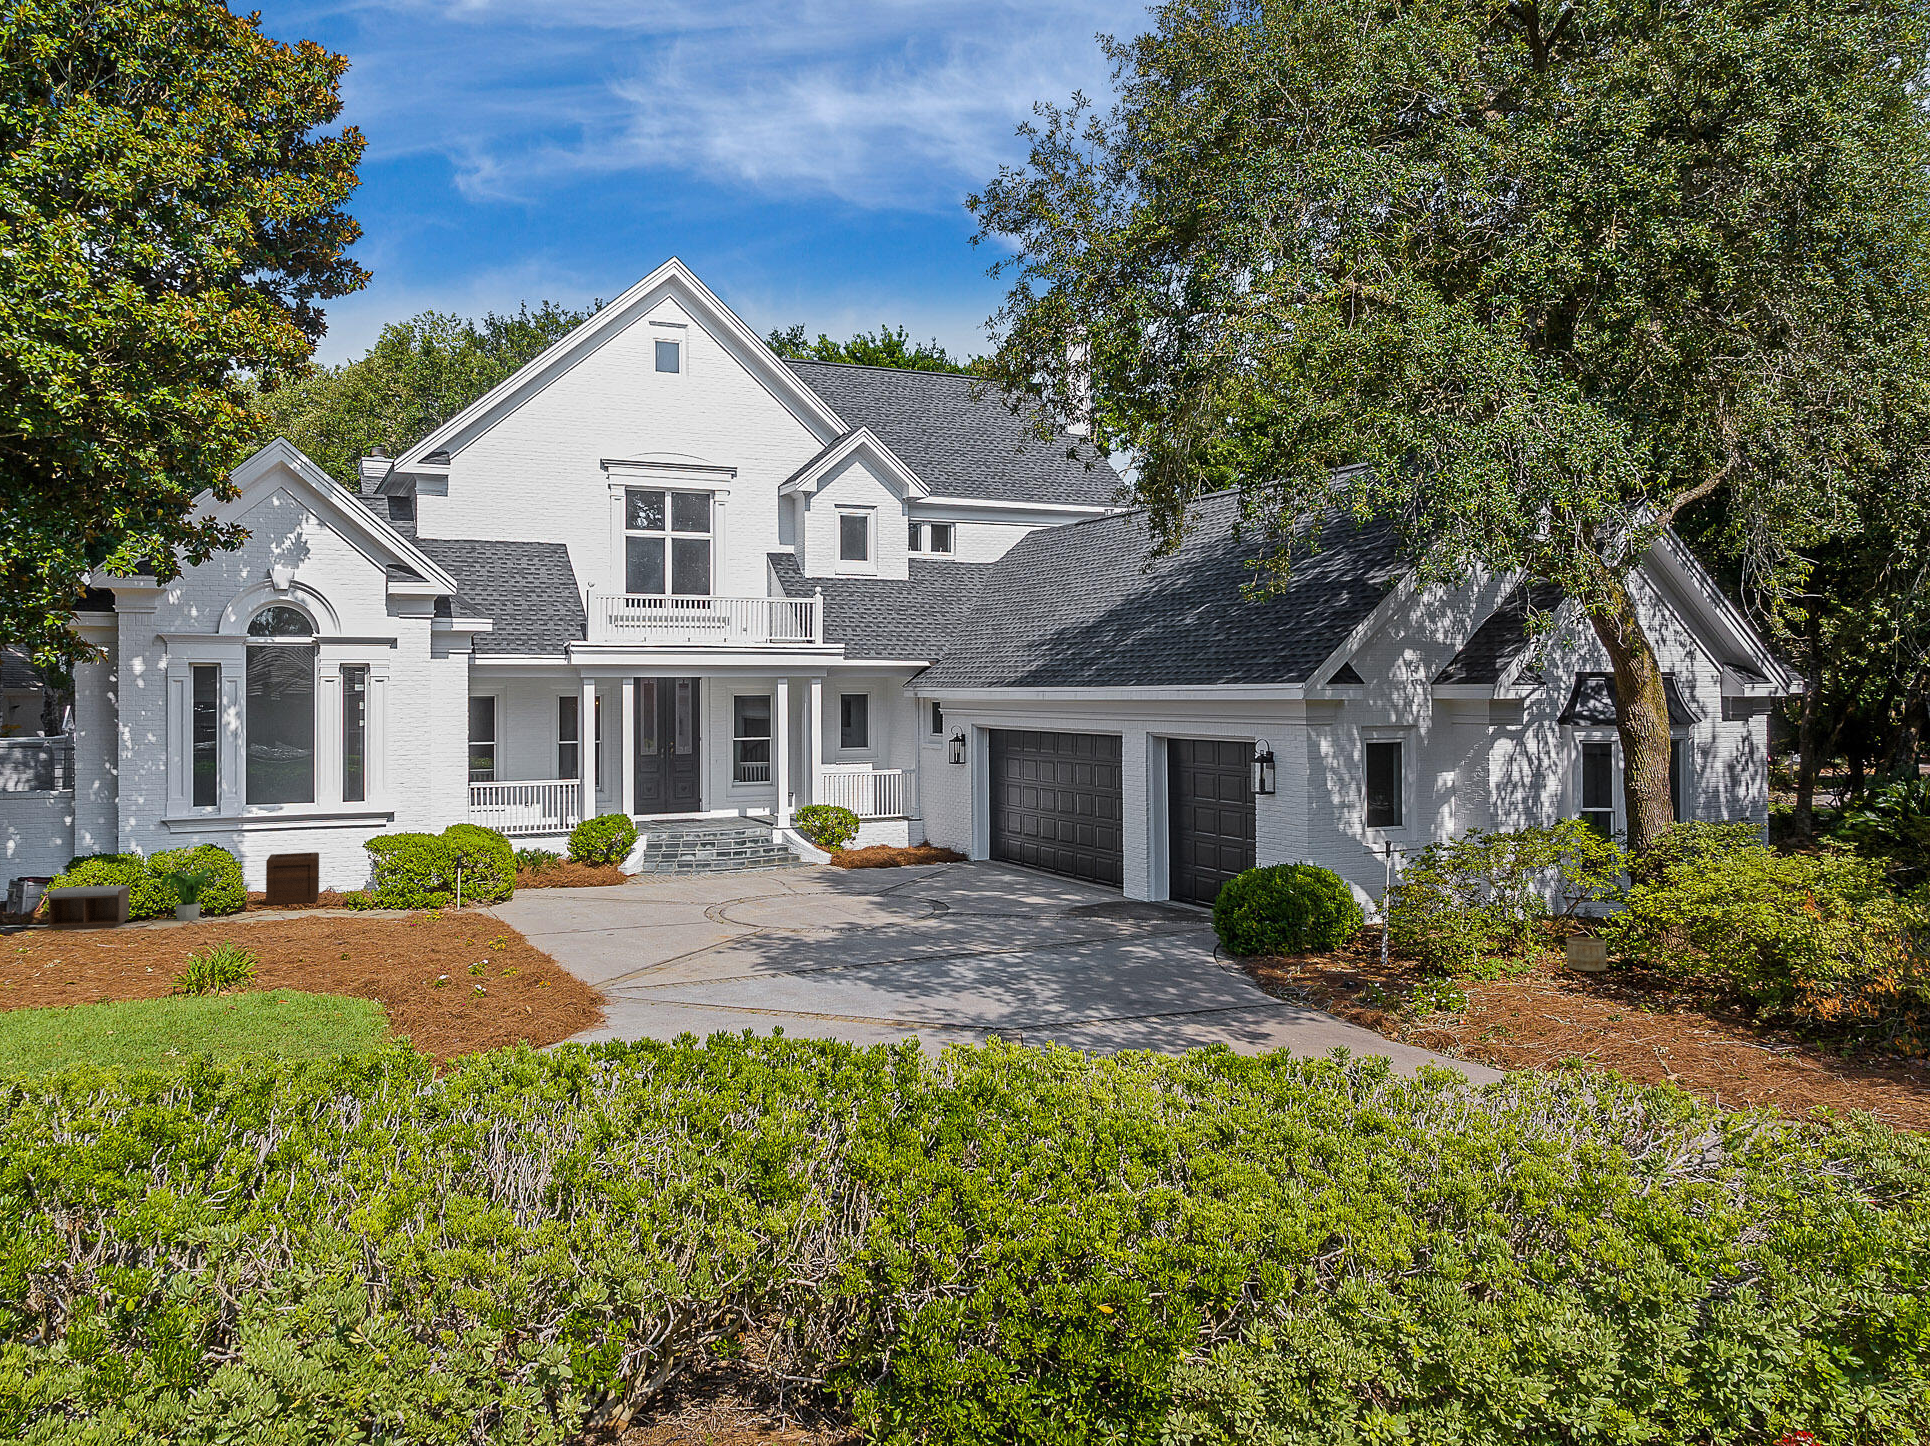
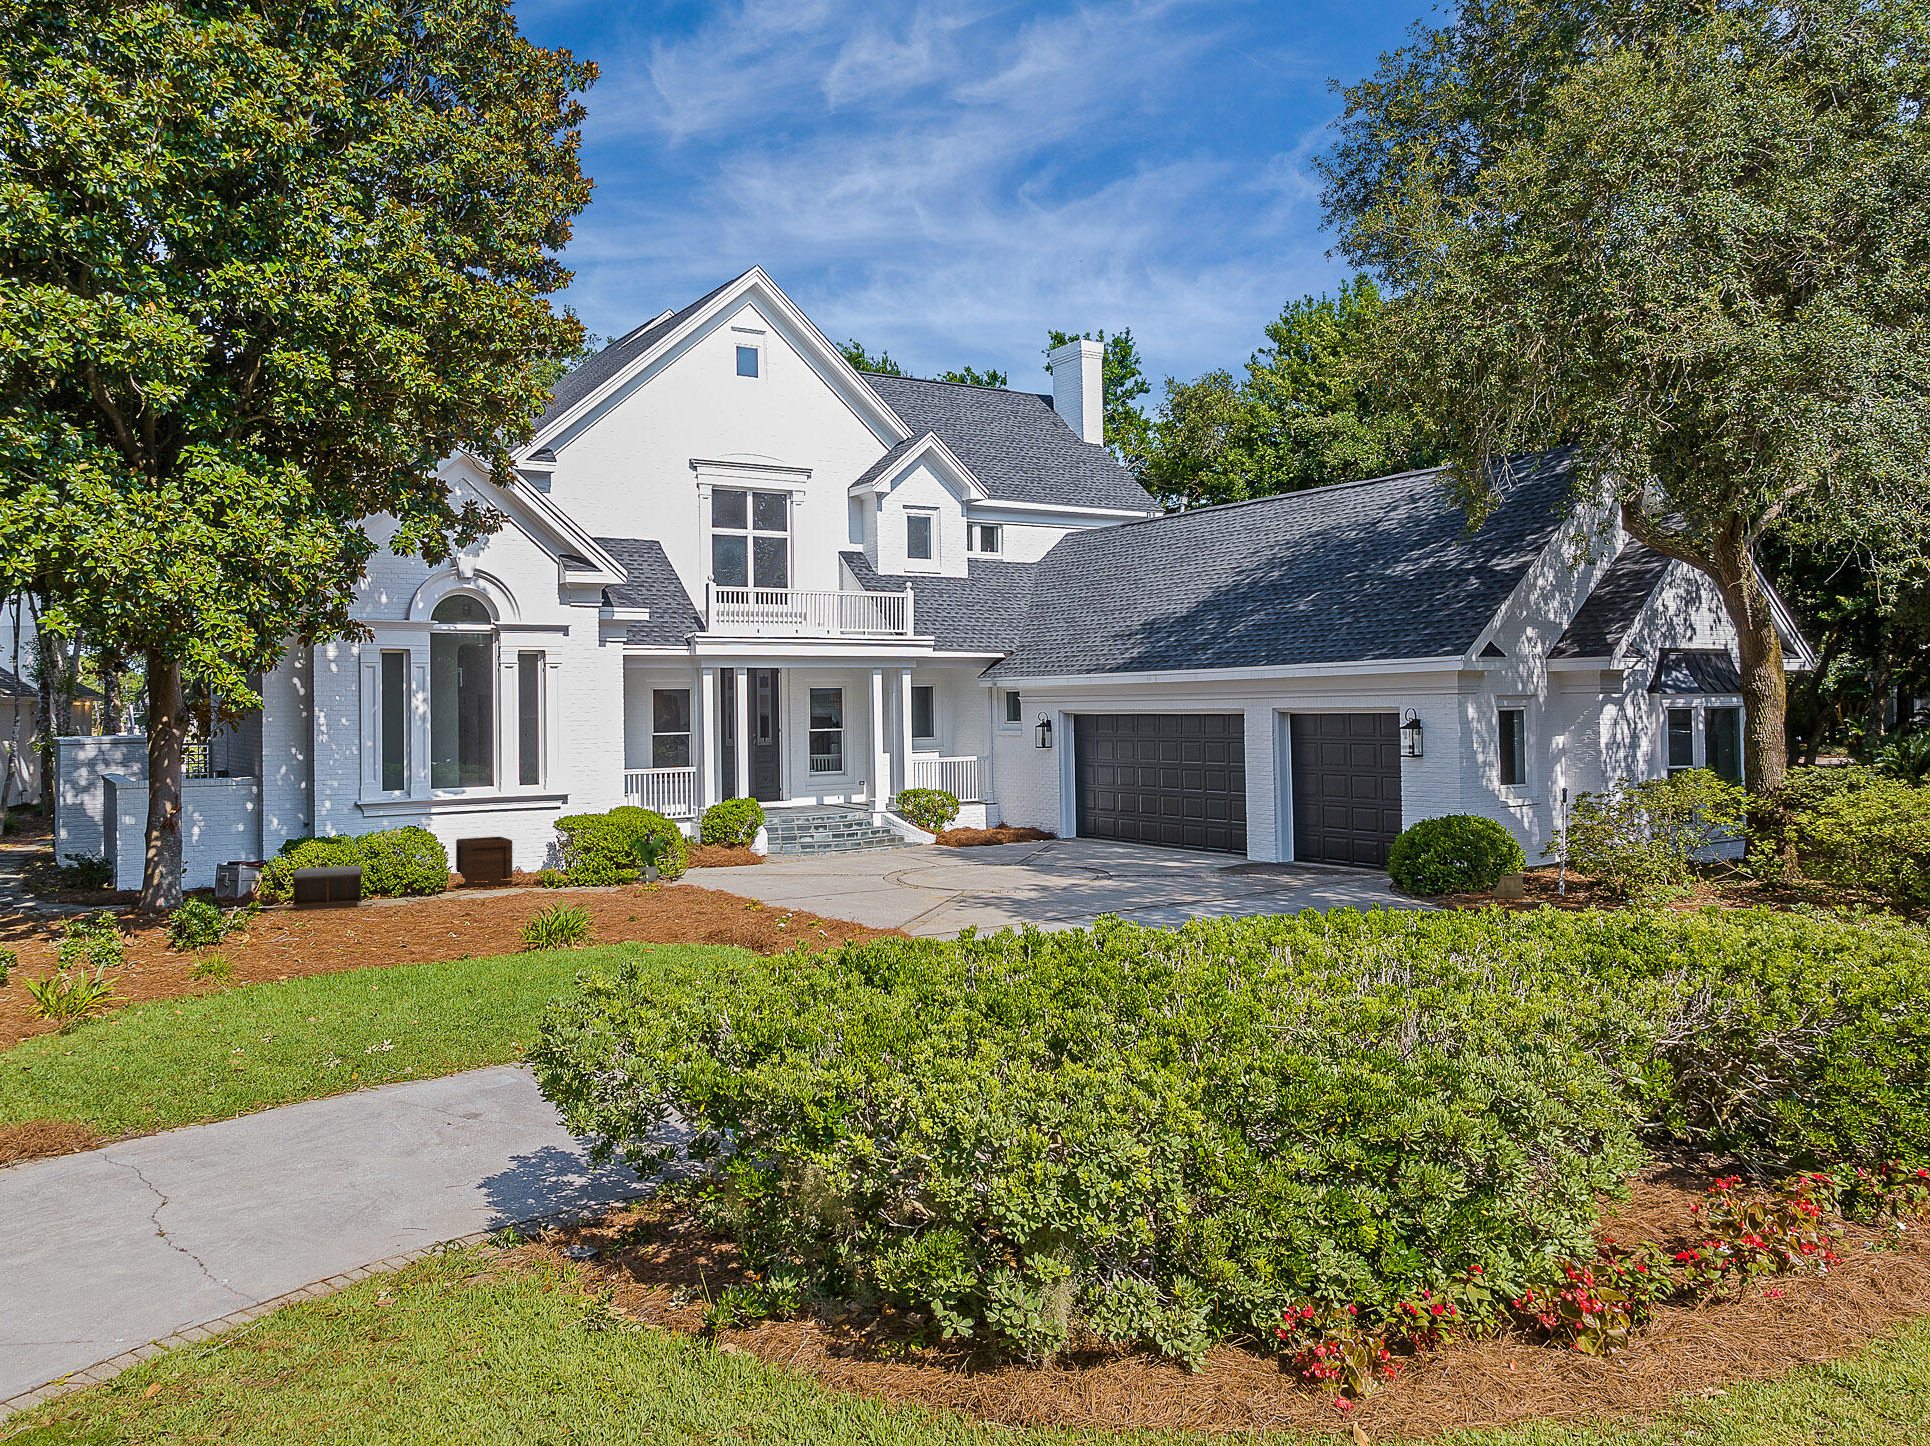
potted plant: present [162,869,220,921] -> present [628,836,671,881]
wooden bucket: present [1565,937,1607,971] -> present [1493,872,1524,899]

